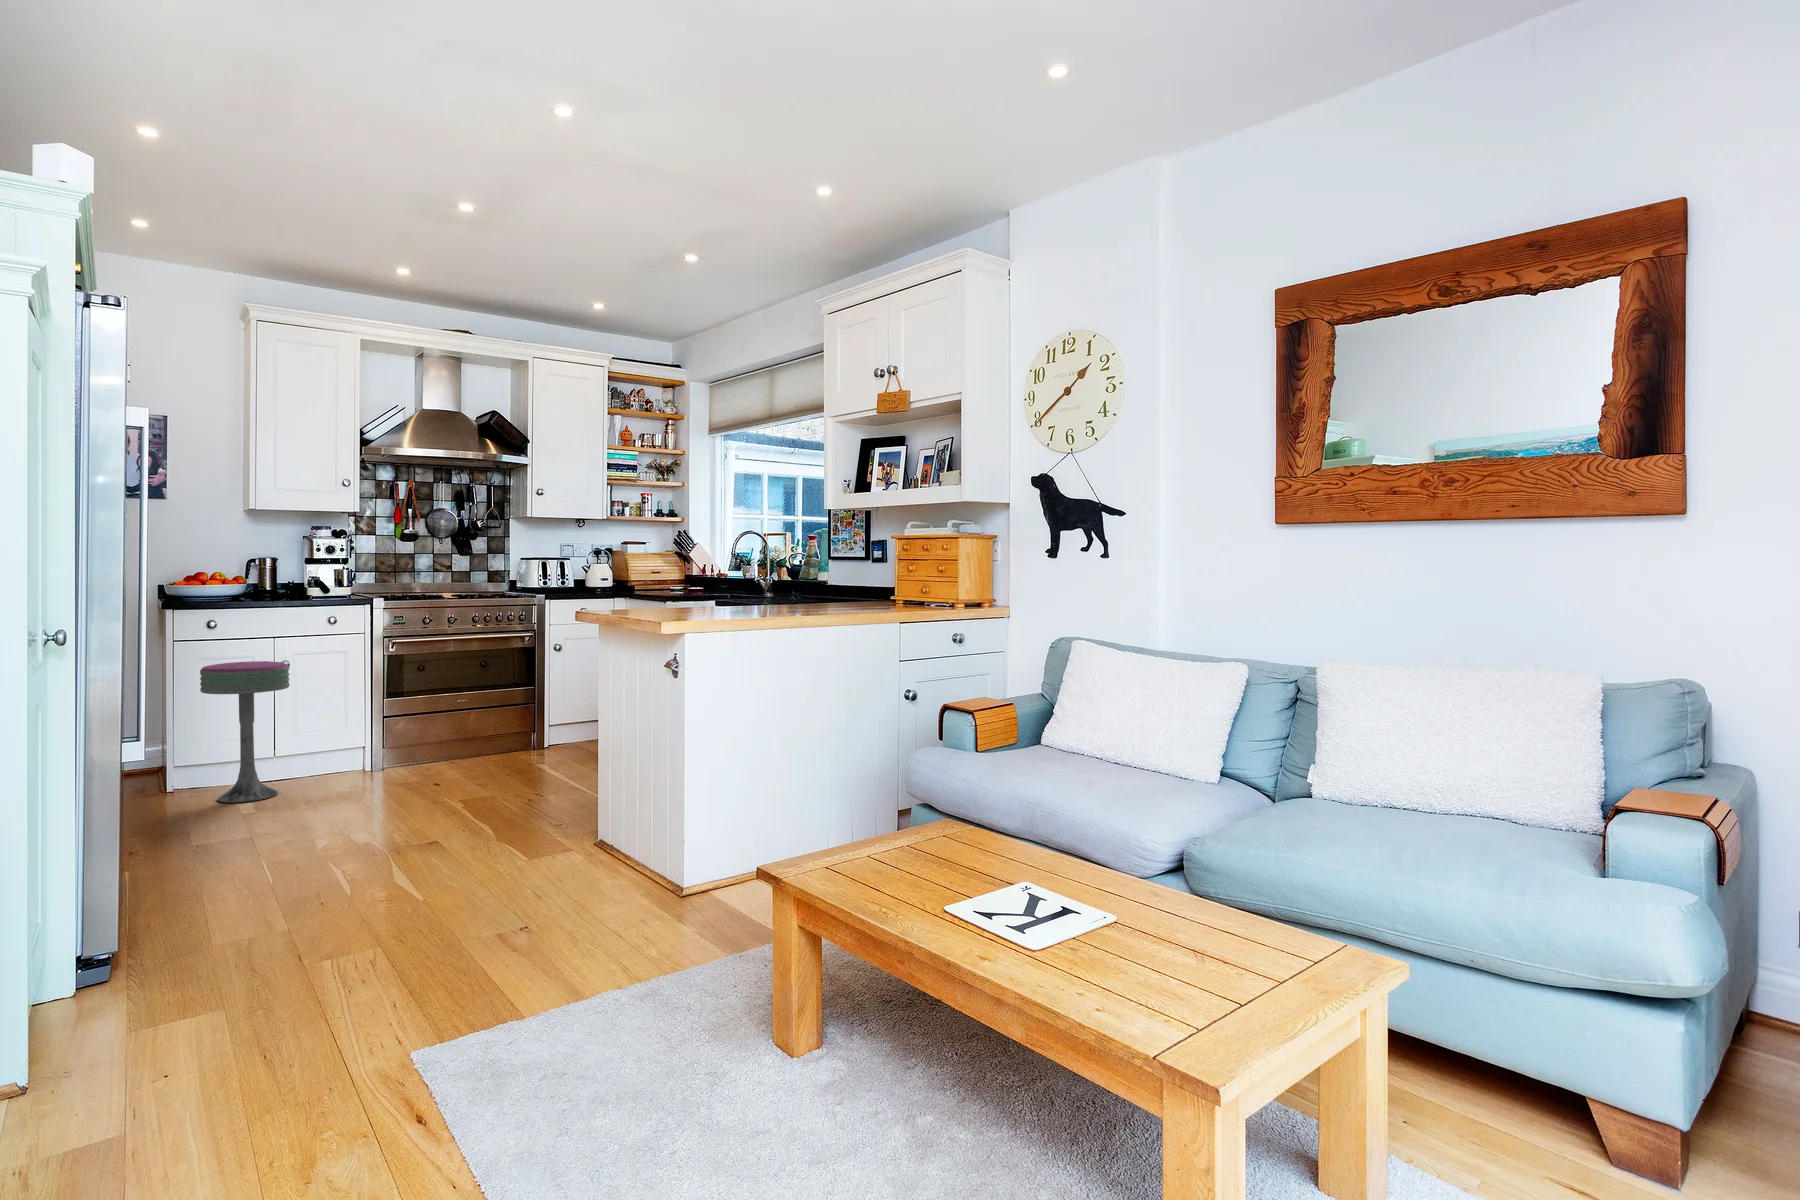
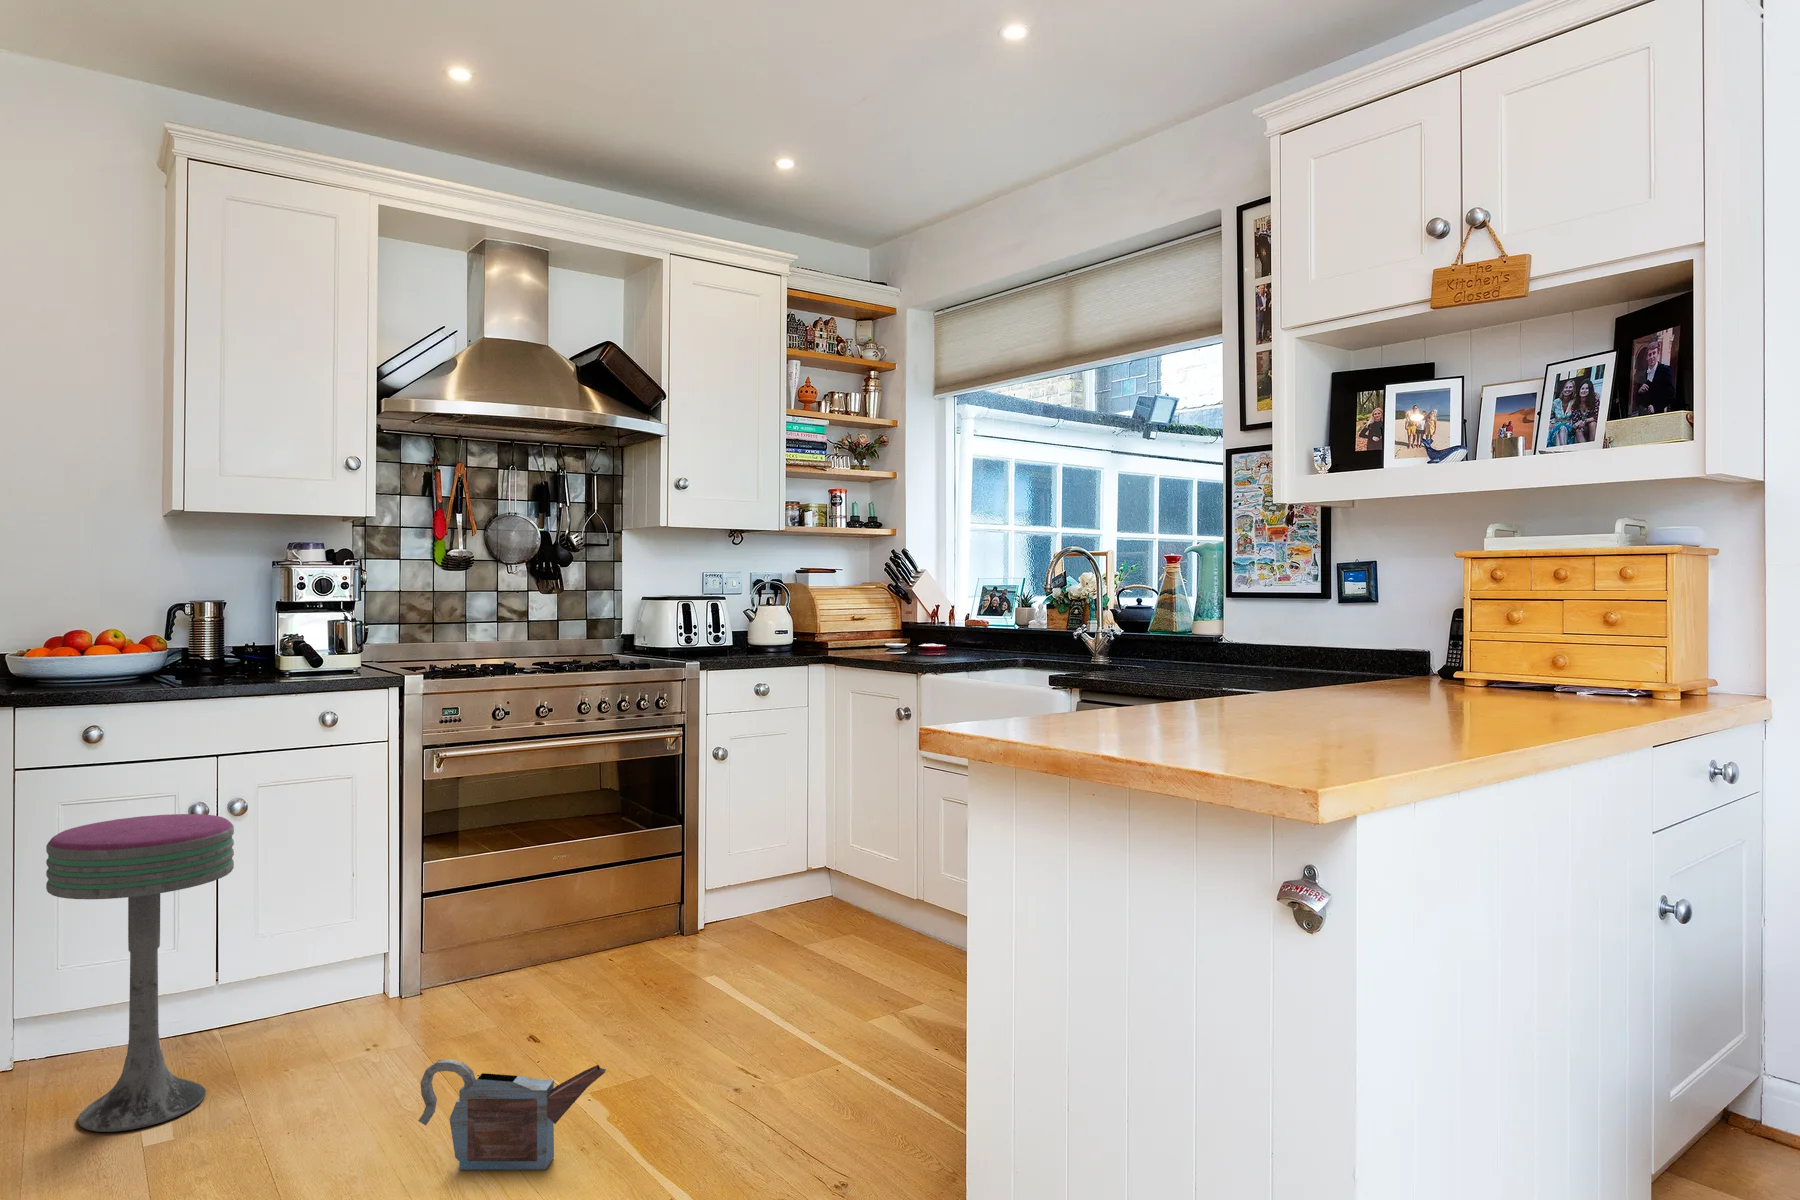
watering can: none [381,763,467,810] -> present [418,1059,606,1170]

